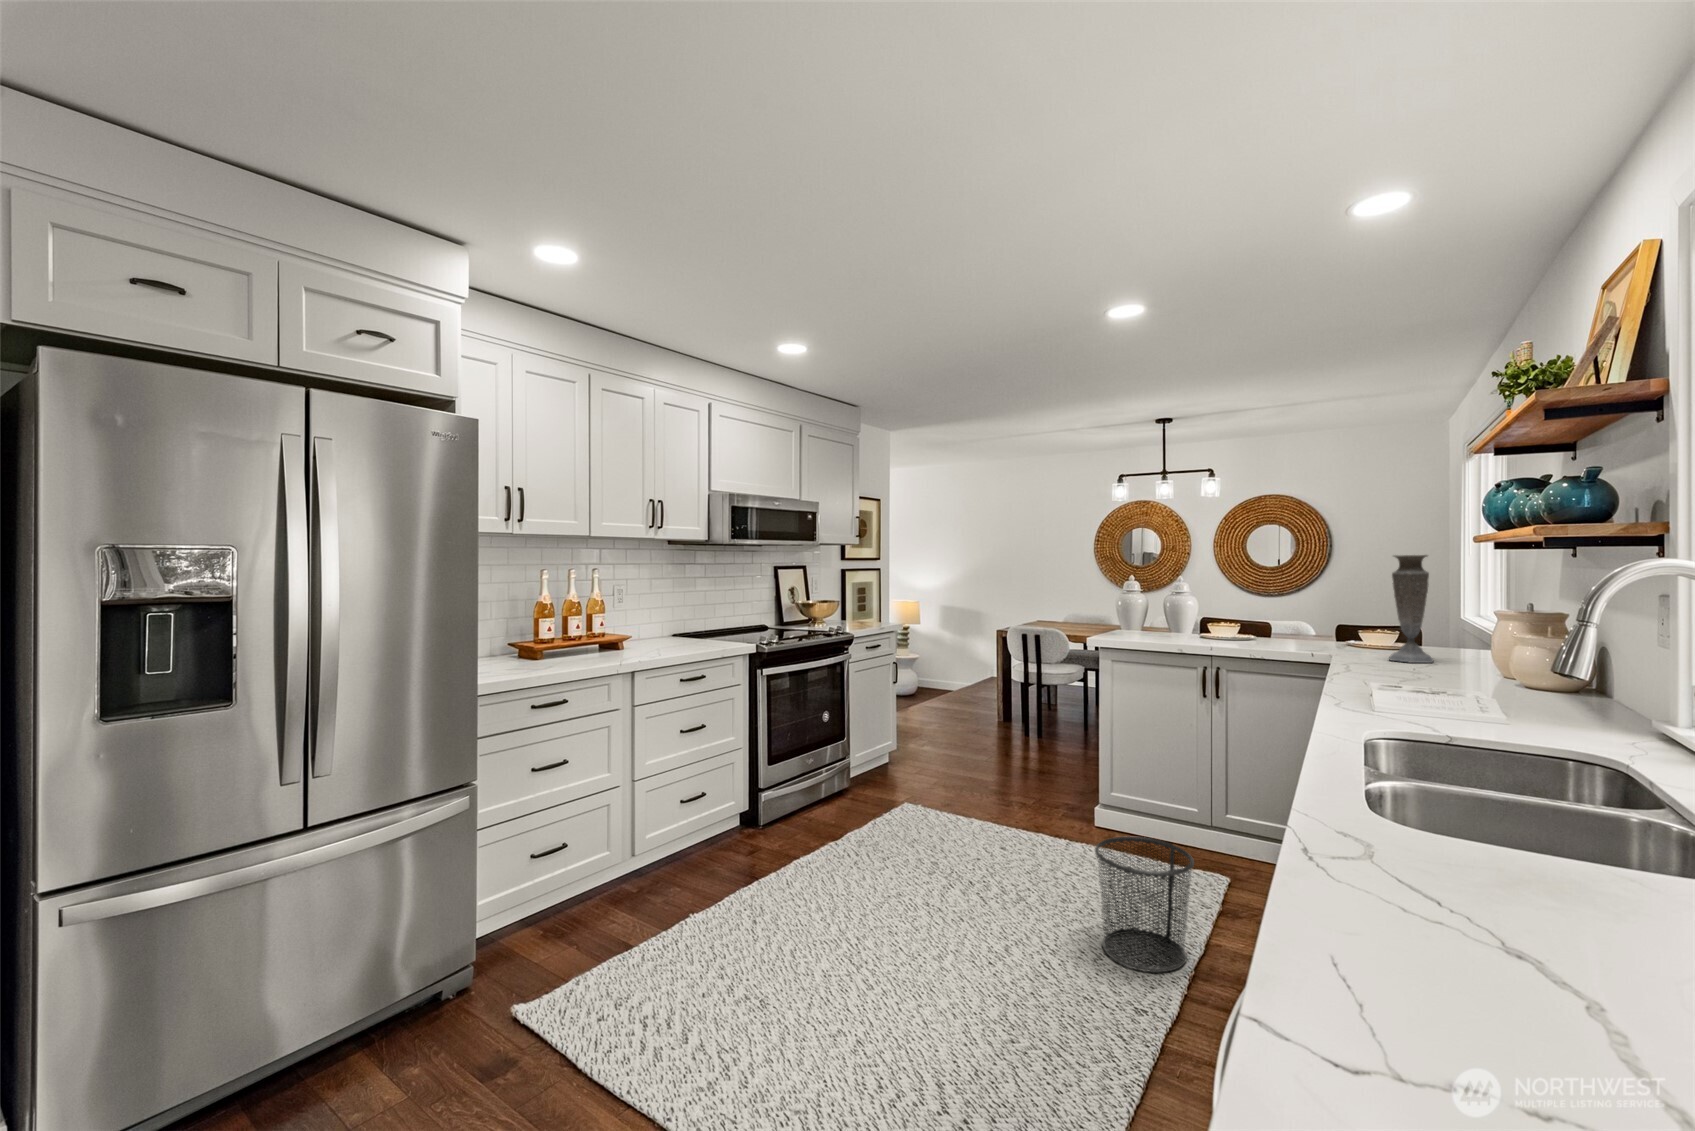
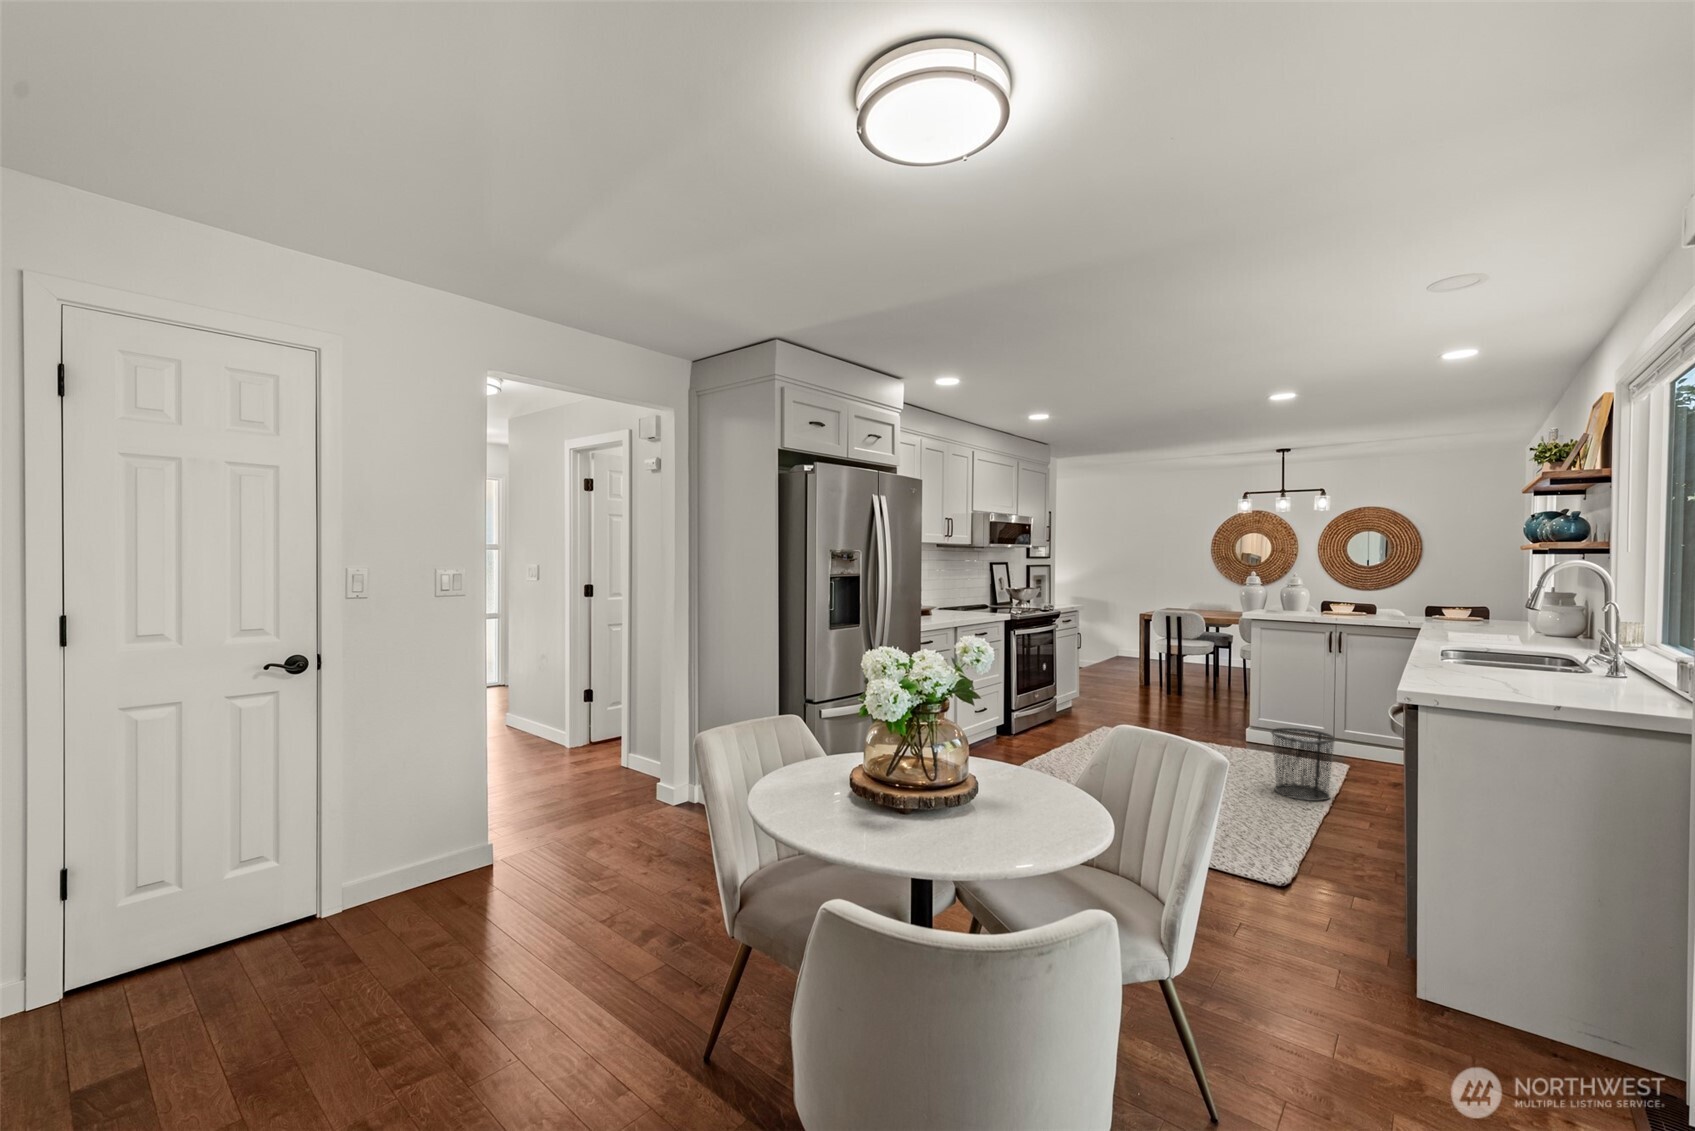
vase: present [1389,555,1433,663] -> none [1463,557,1495,627]

